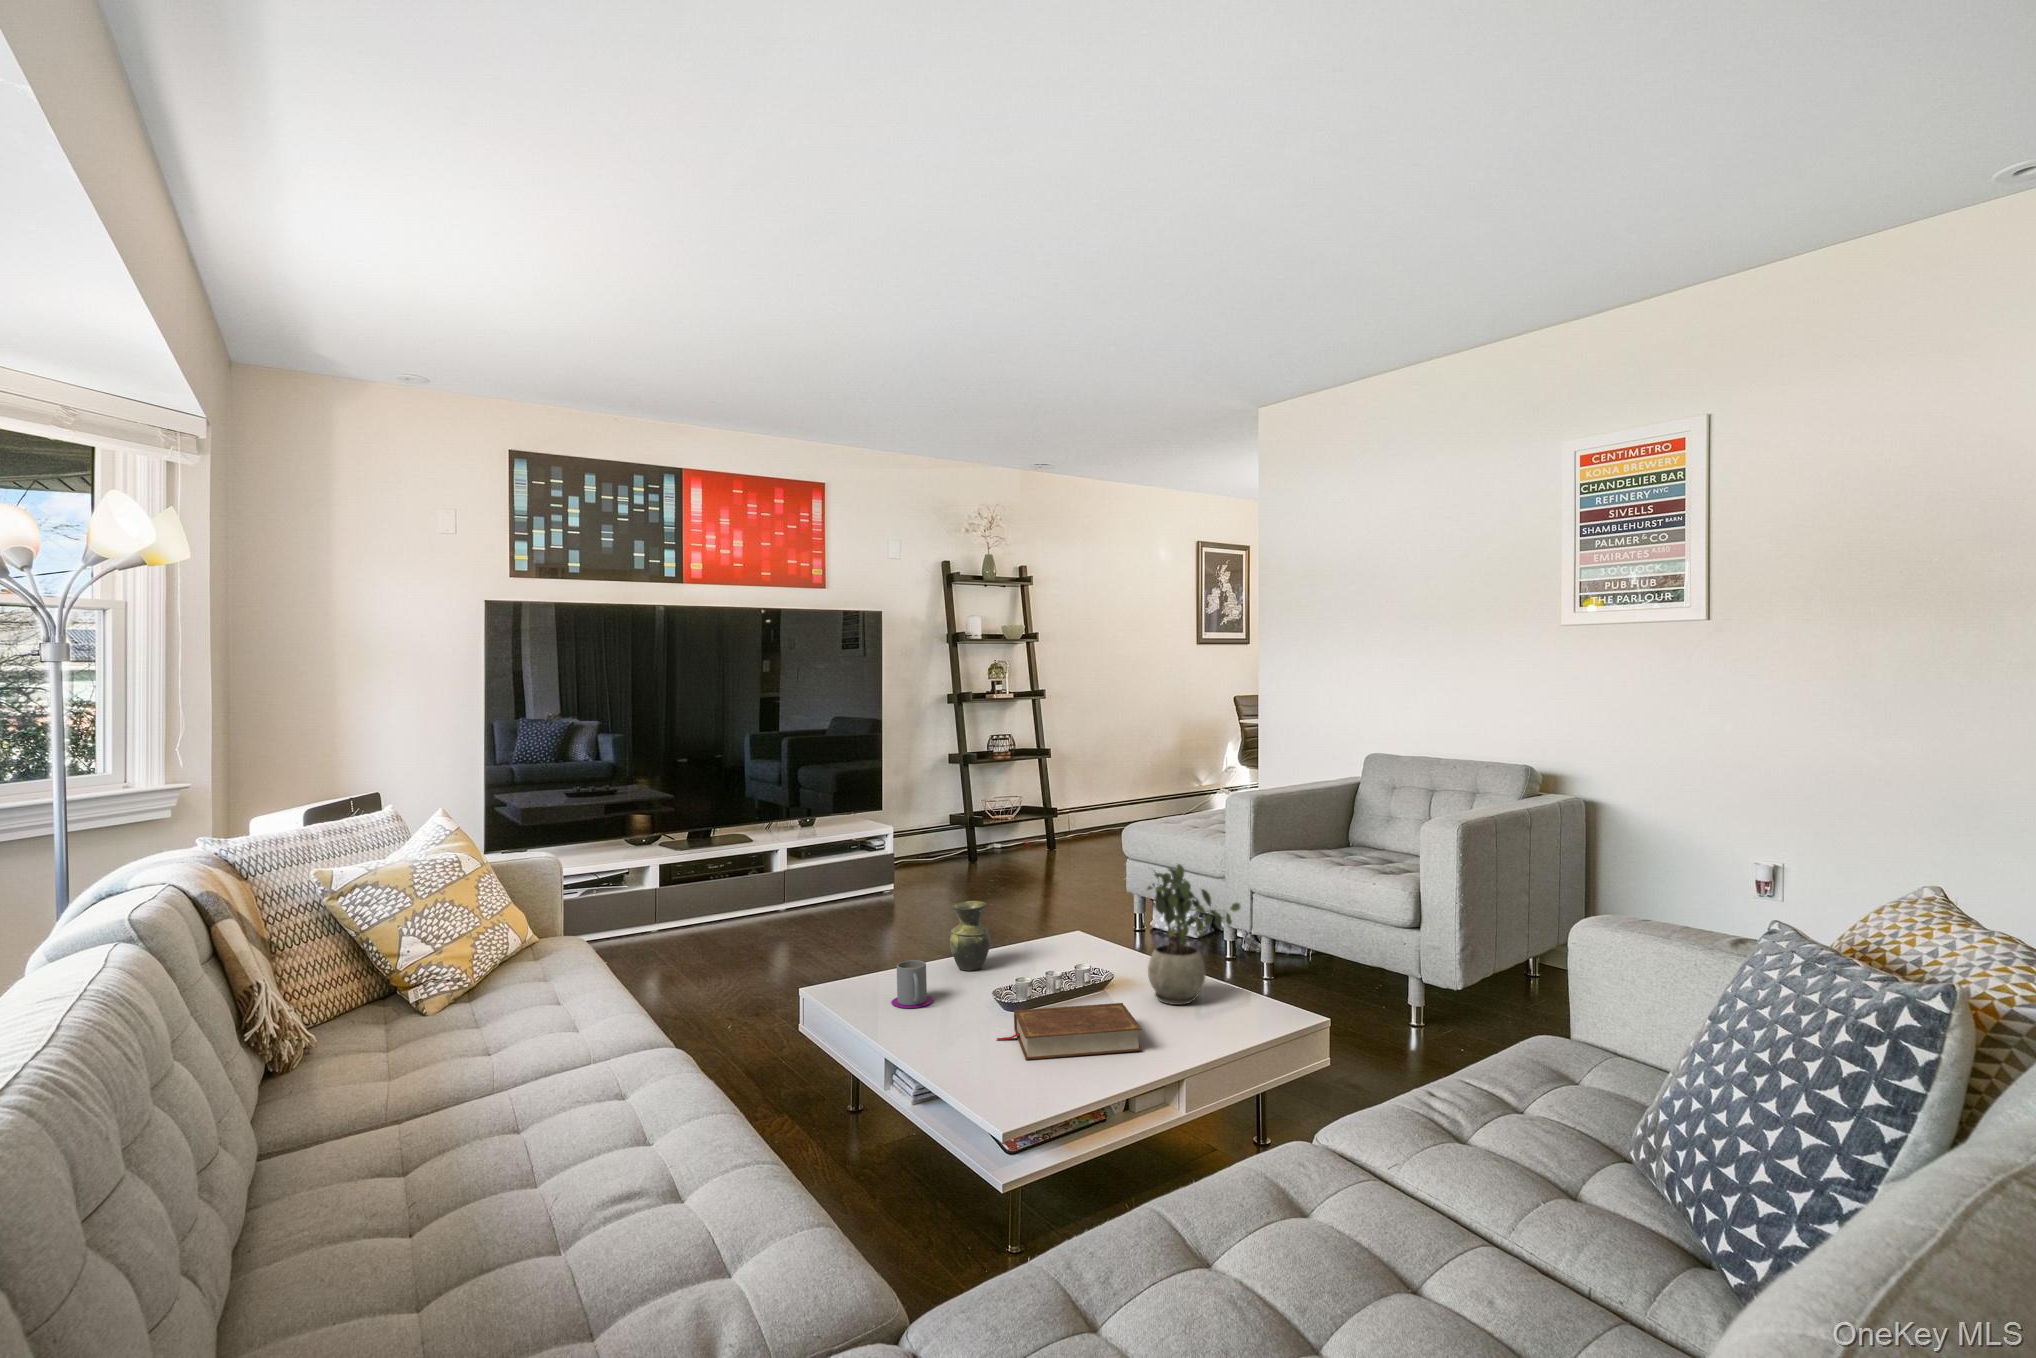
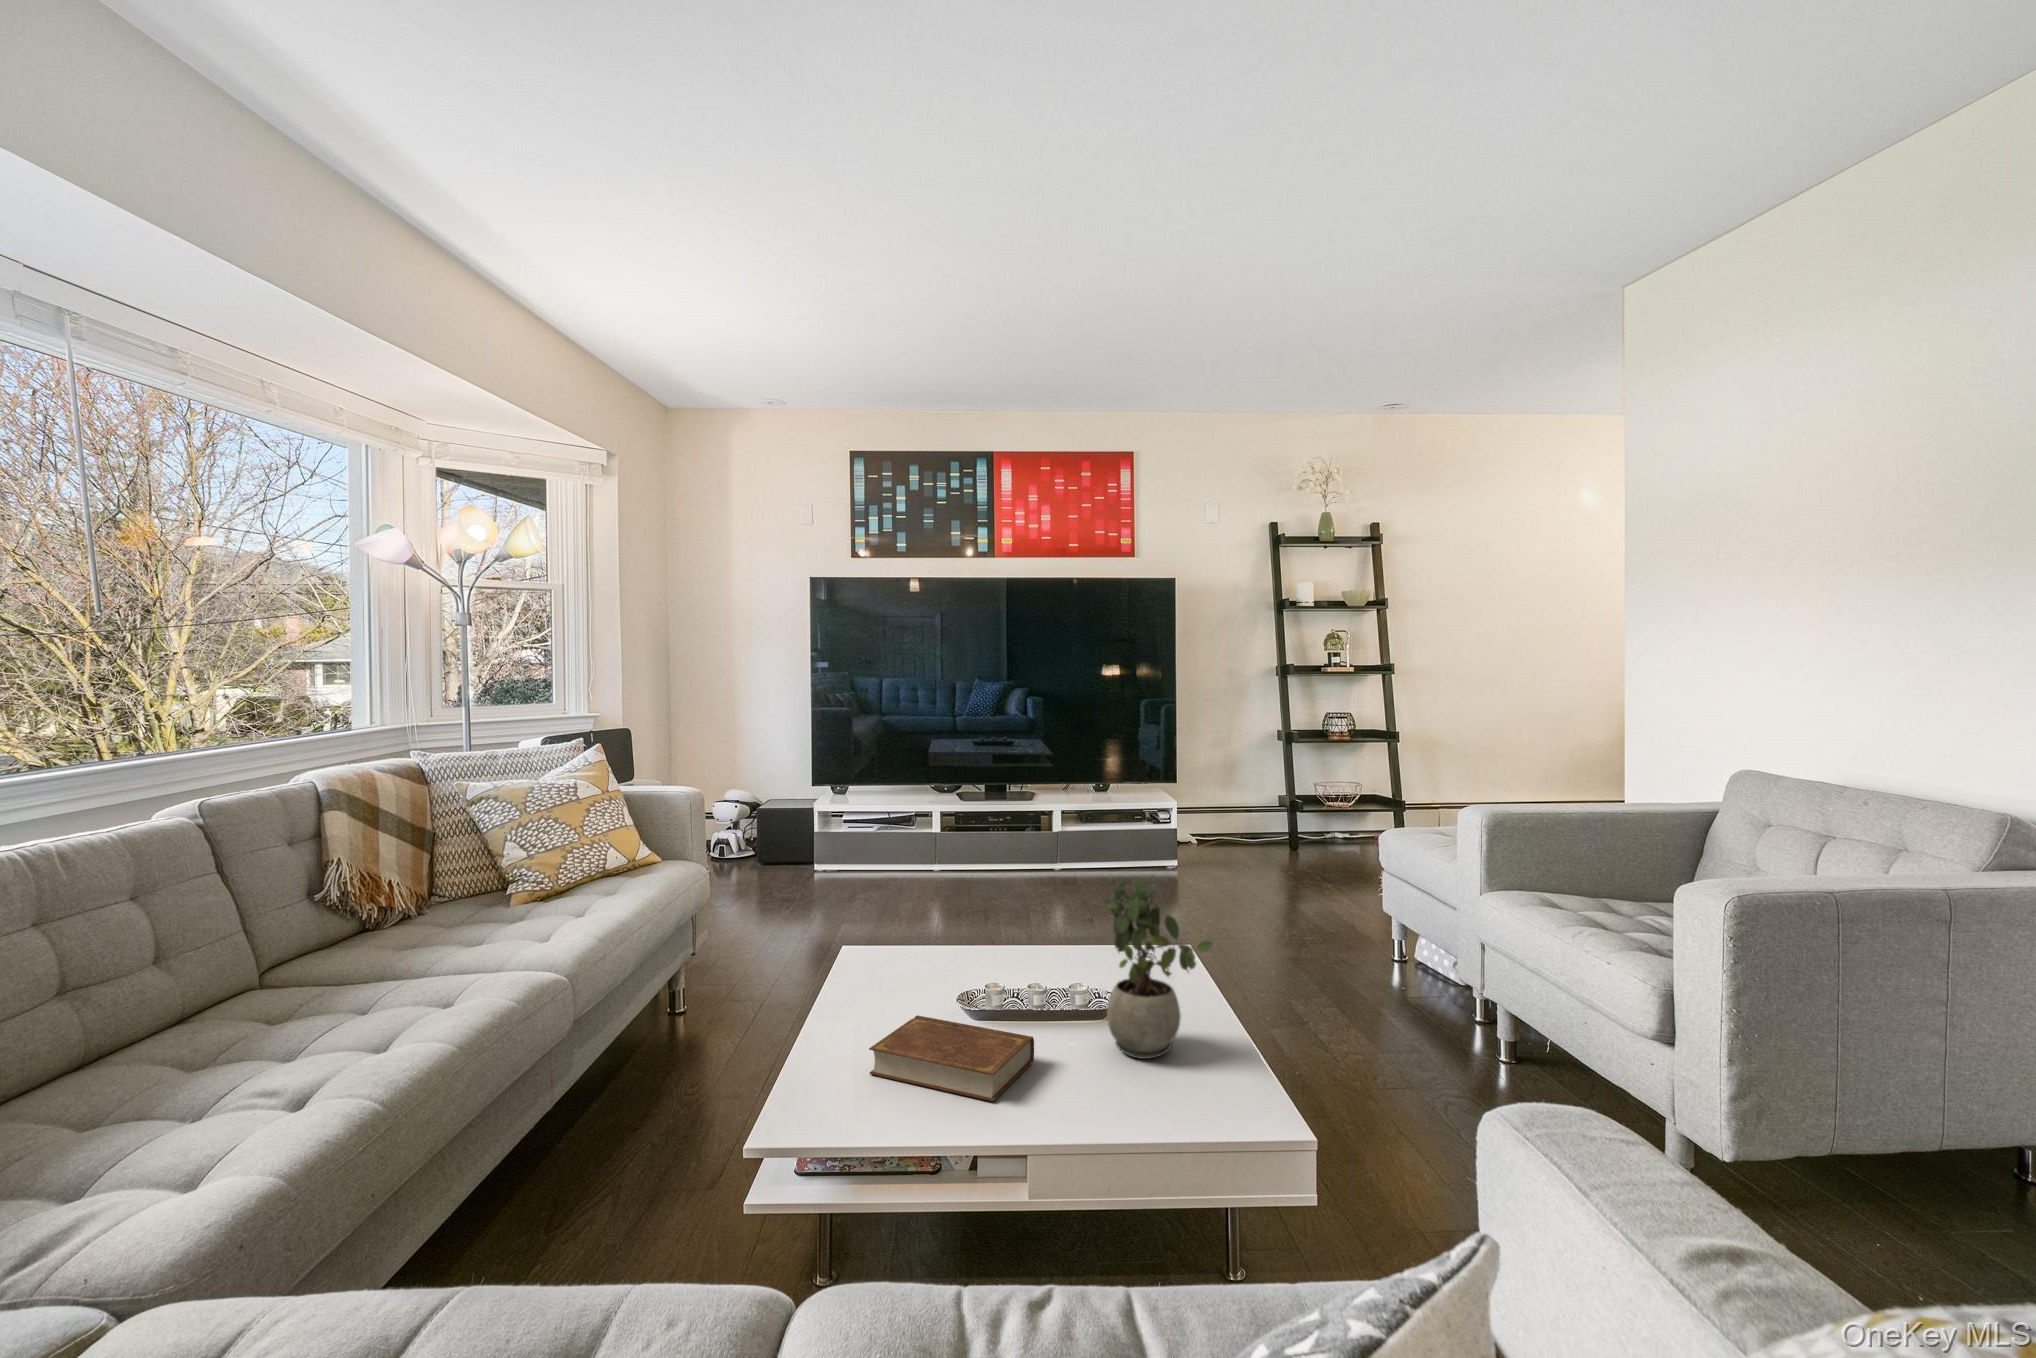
vase: present [950,901,990,971] -> none [978,885,1023,962]
mug: present [891,960,933,1008] -> none [867,937,912,989]

